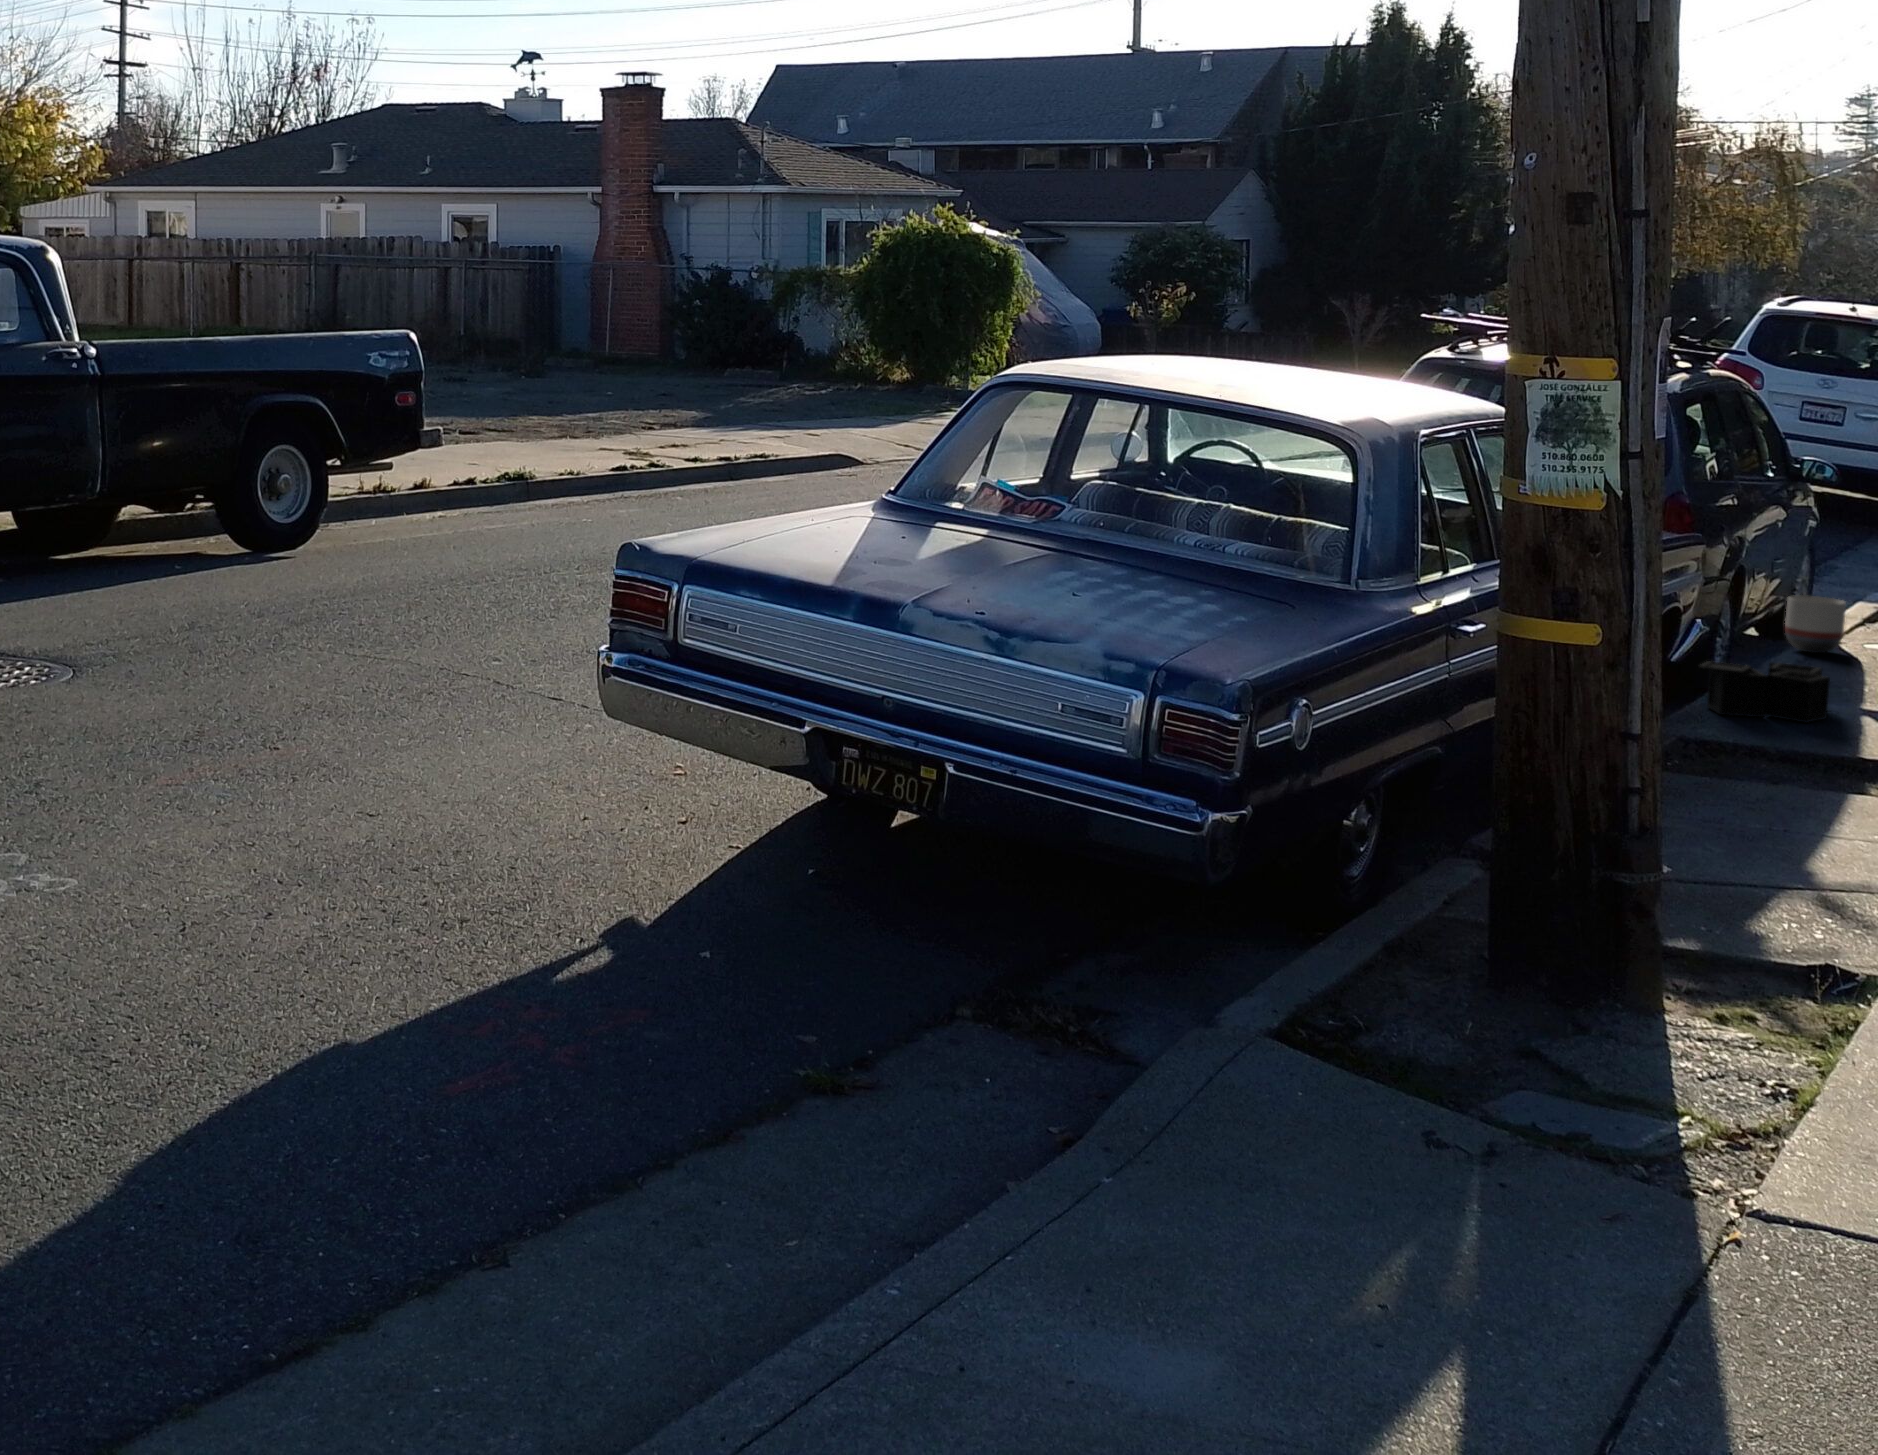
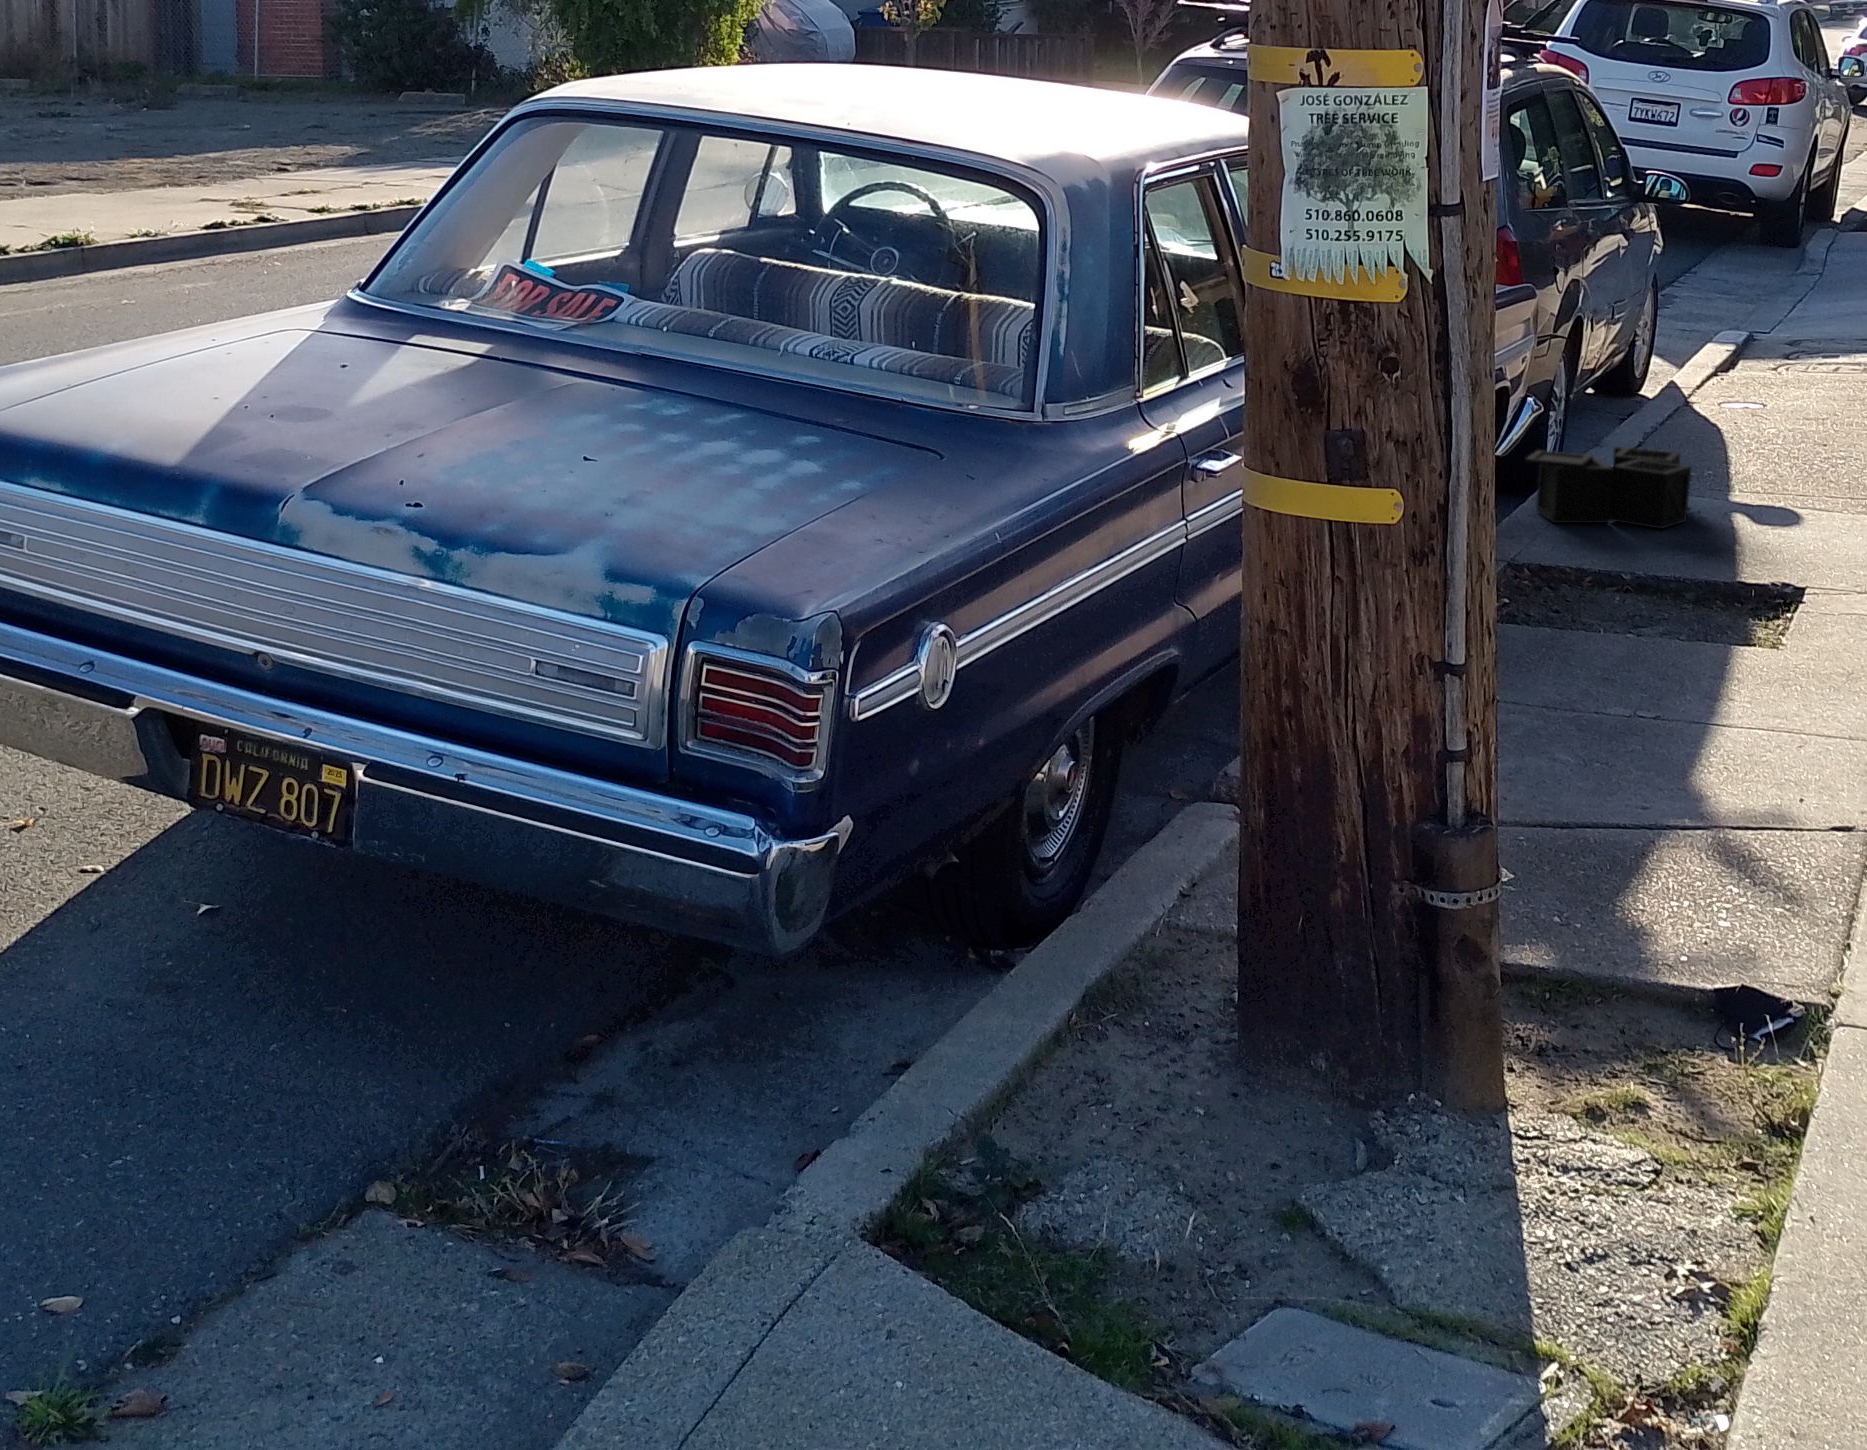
planter: present [1785,595,1846,653] -> none [1627,349,1702,422]

